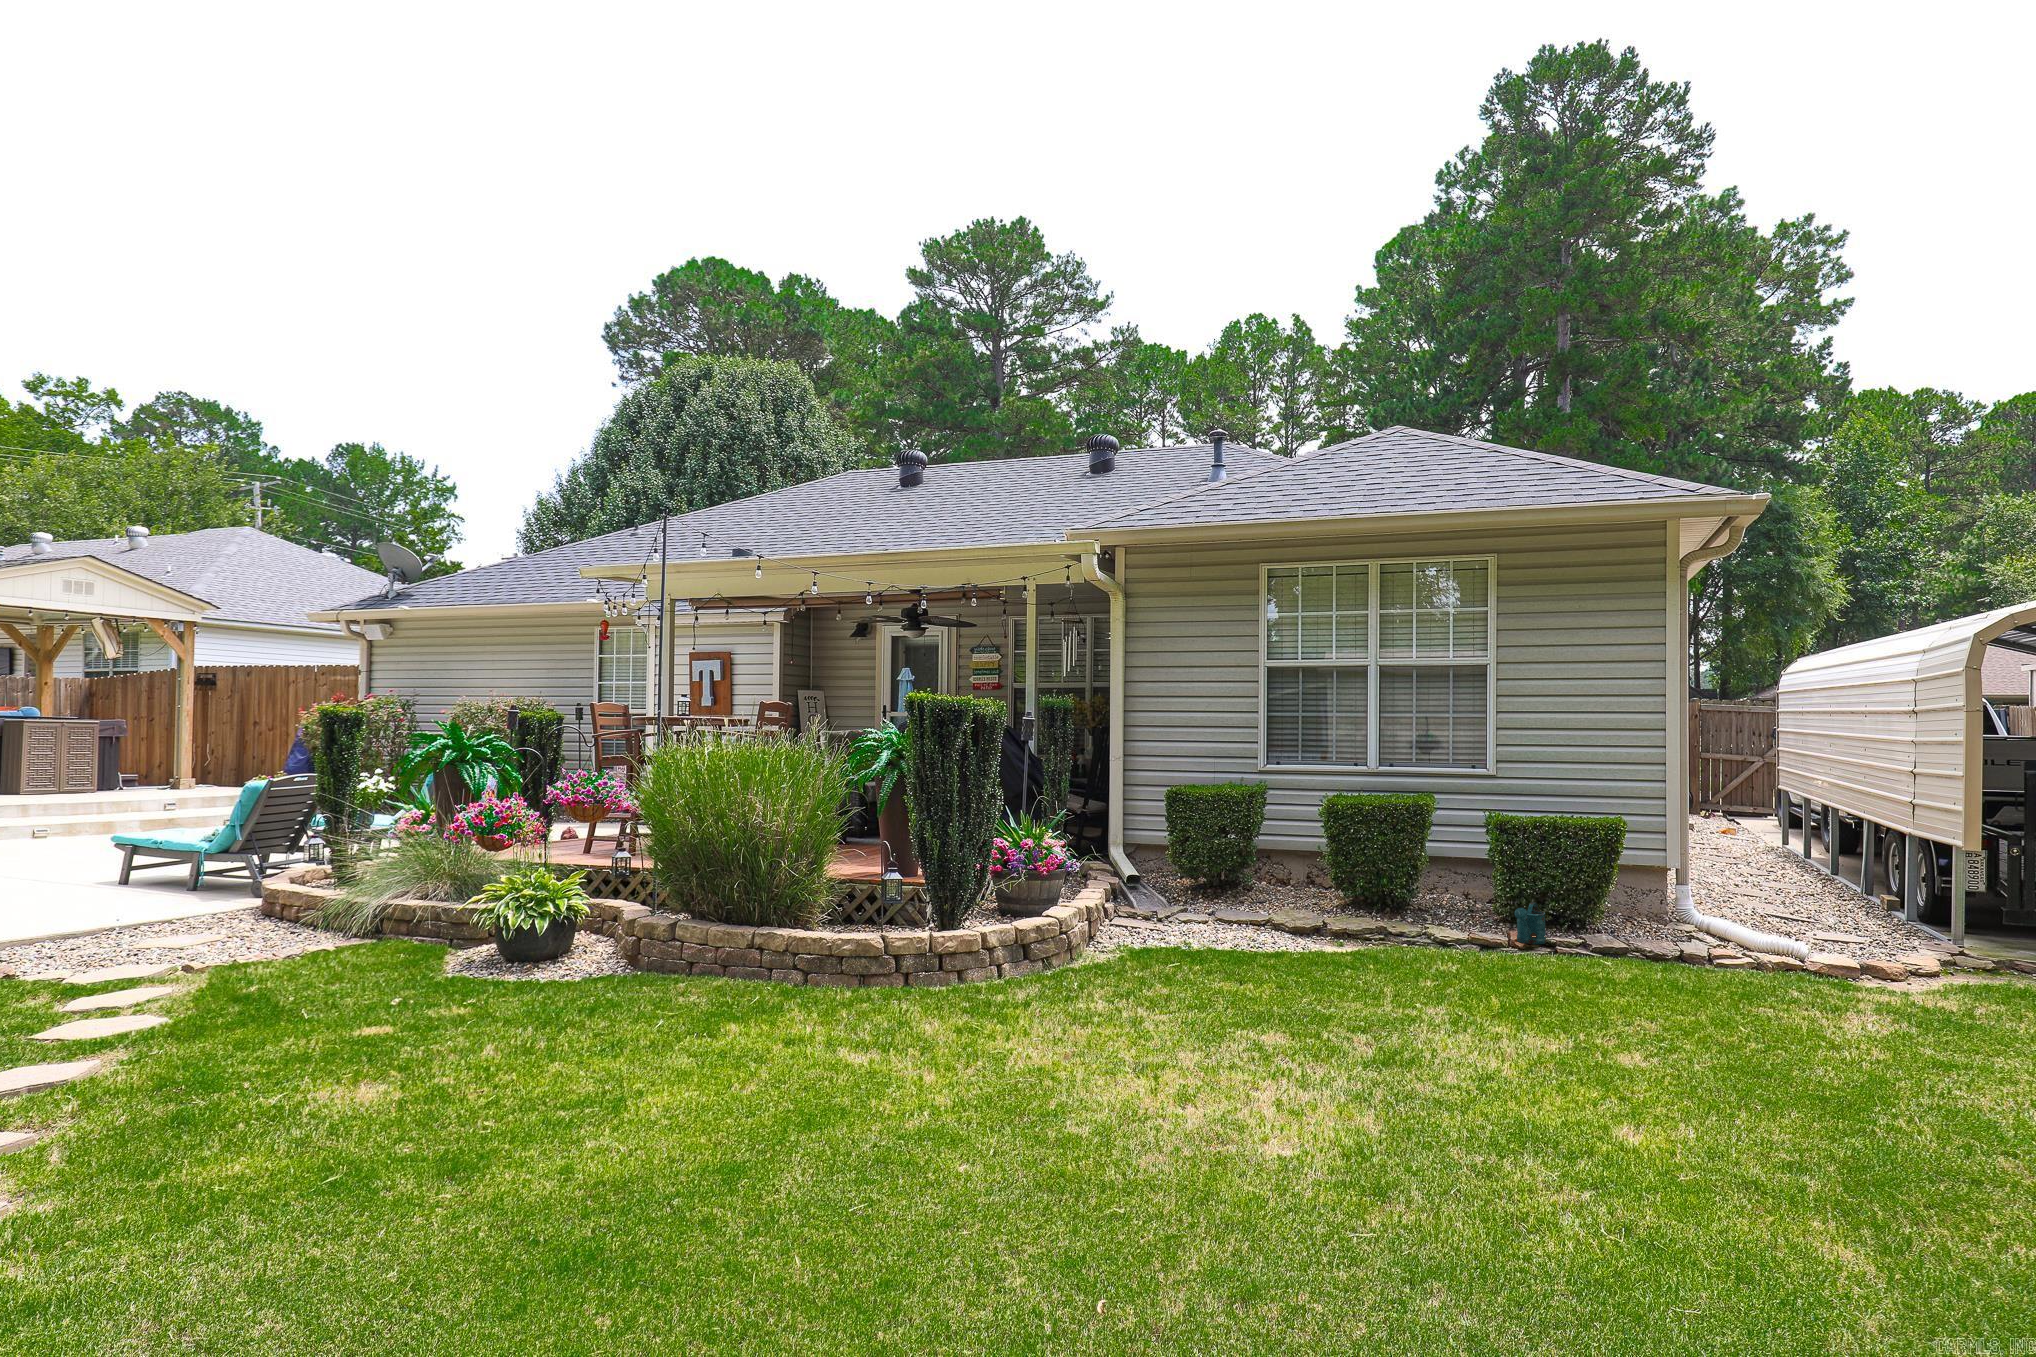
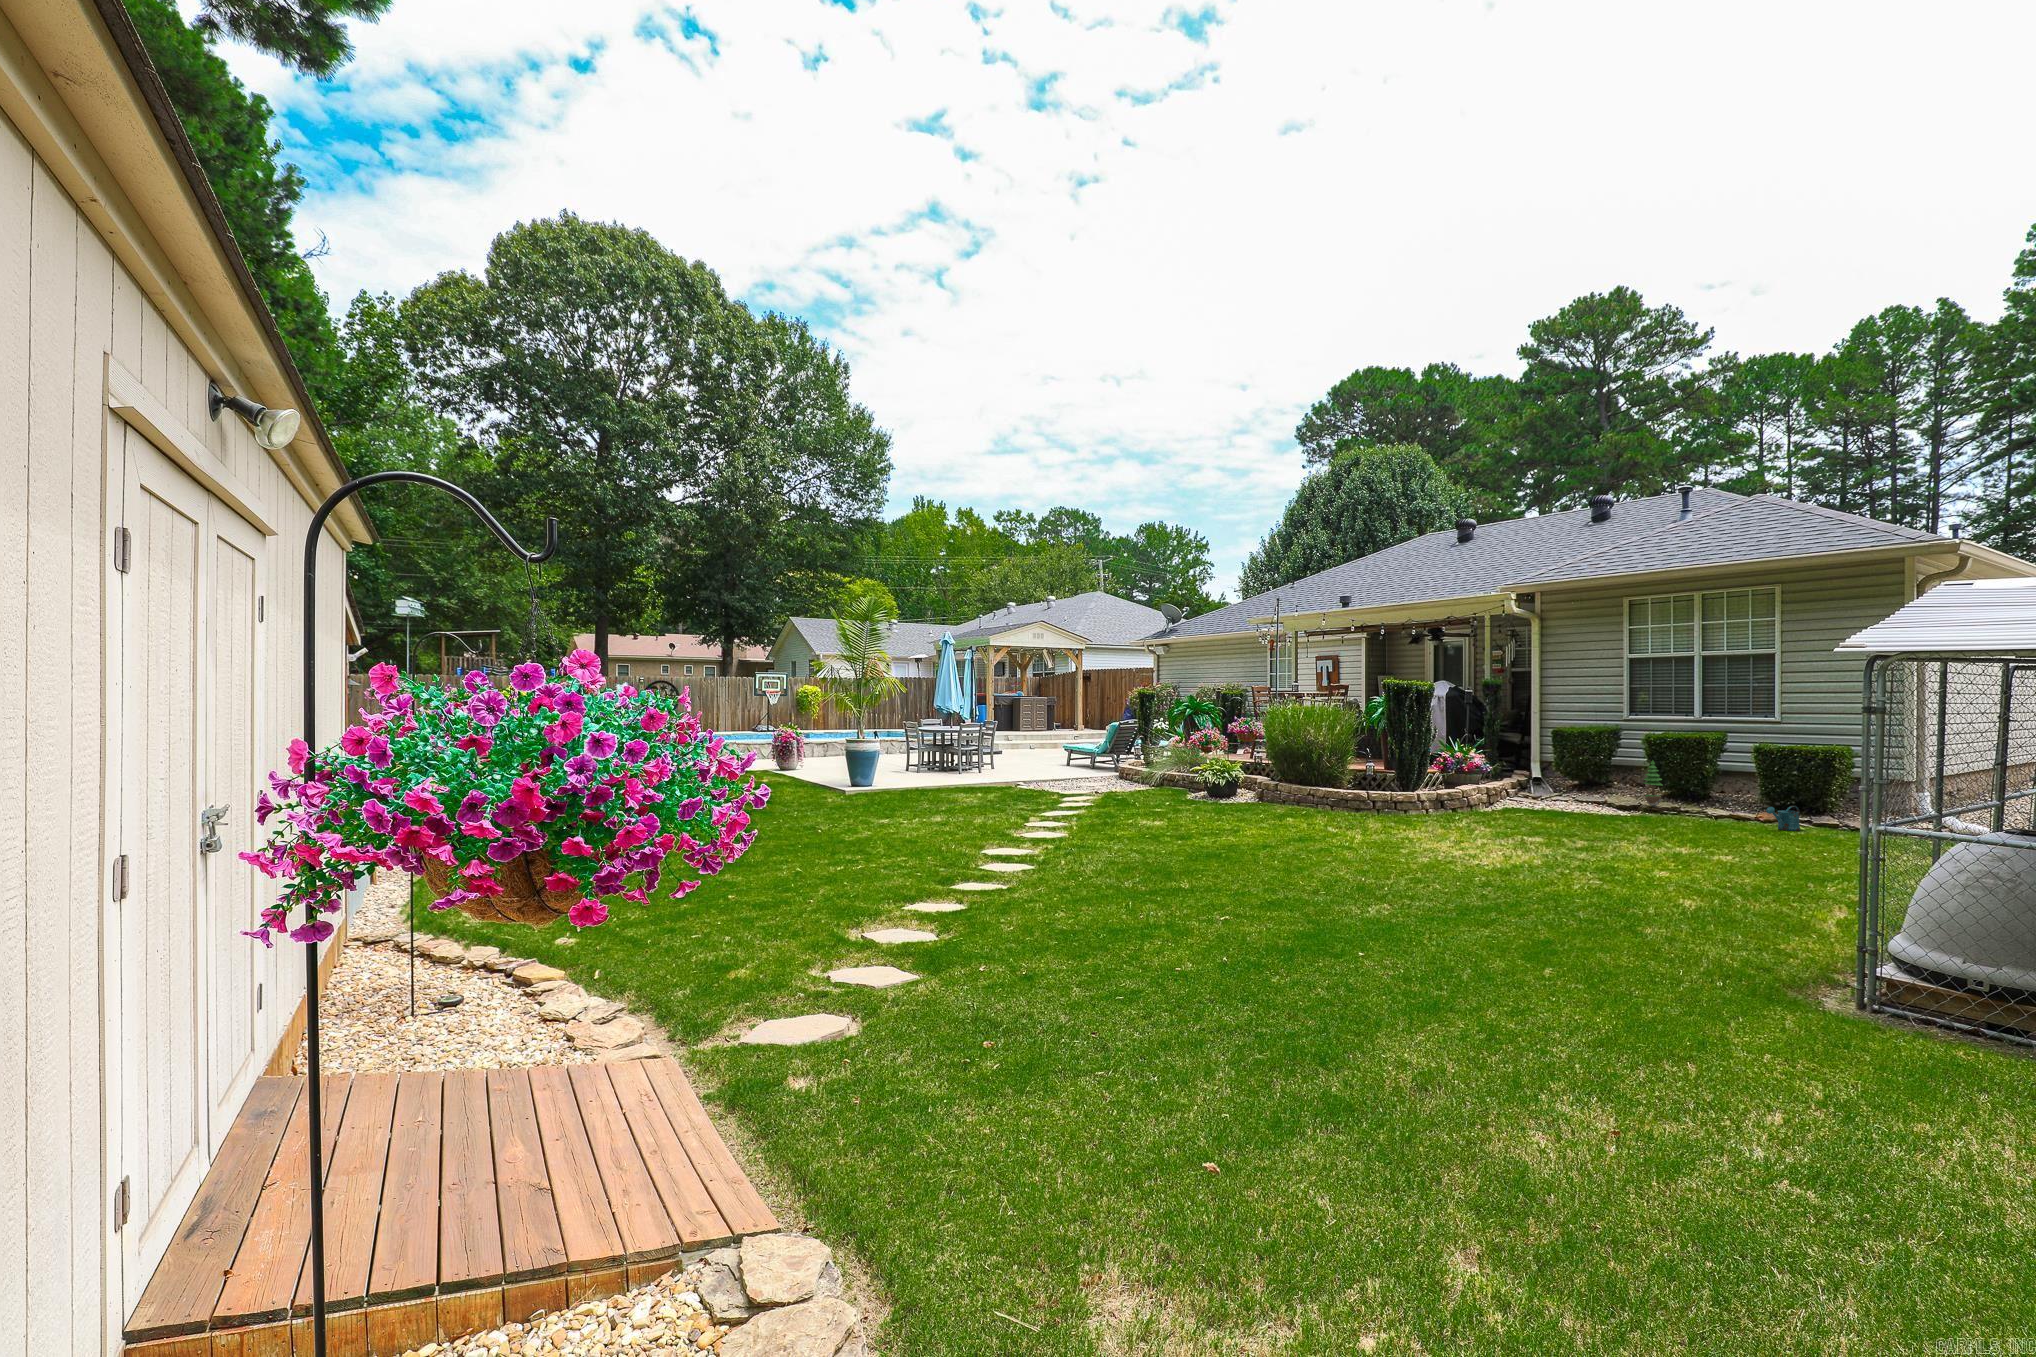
potted tree: none [1279,828,1307,906] -> present [1644,761,1663,807]

